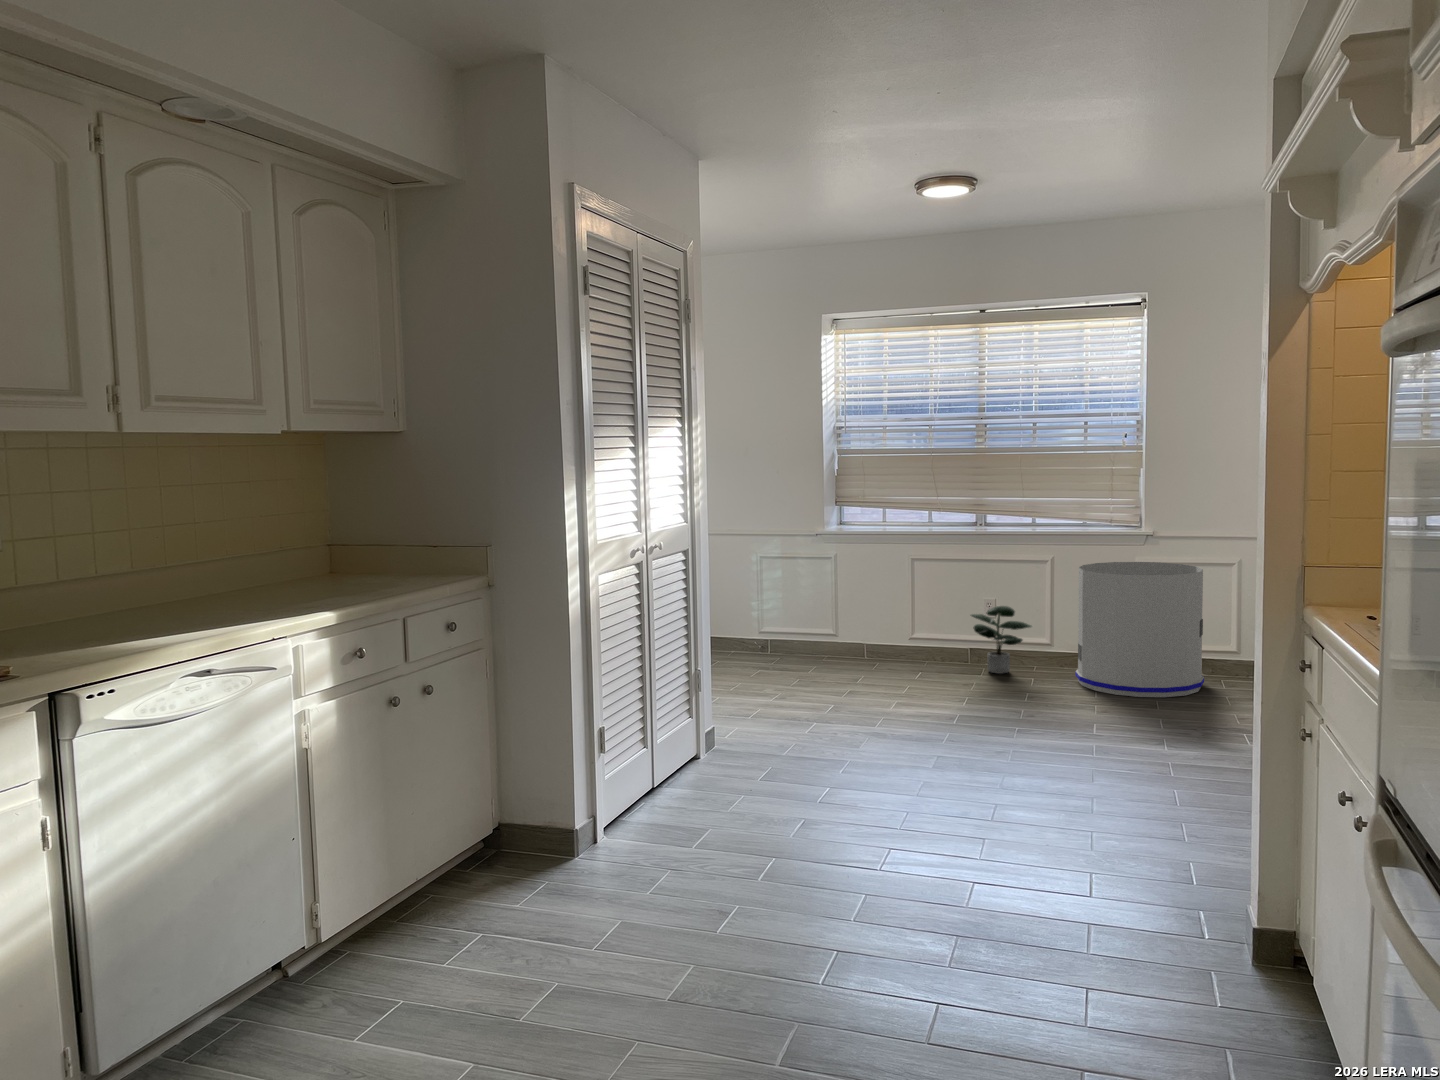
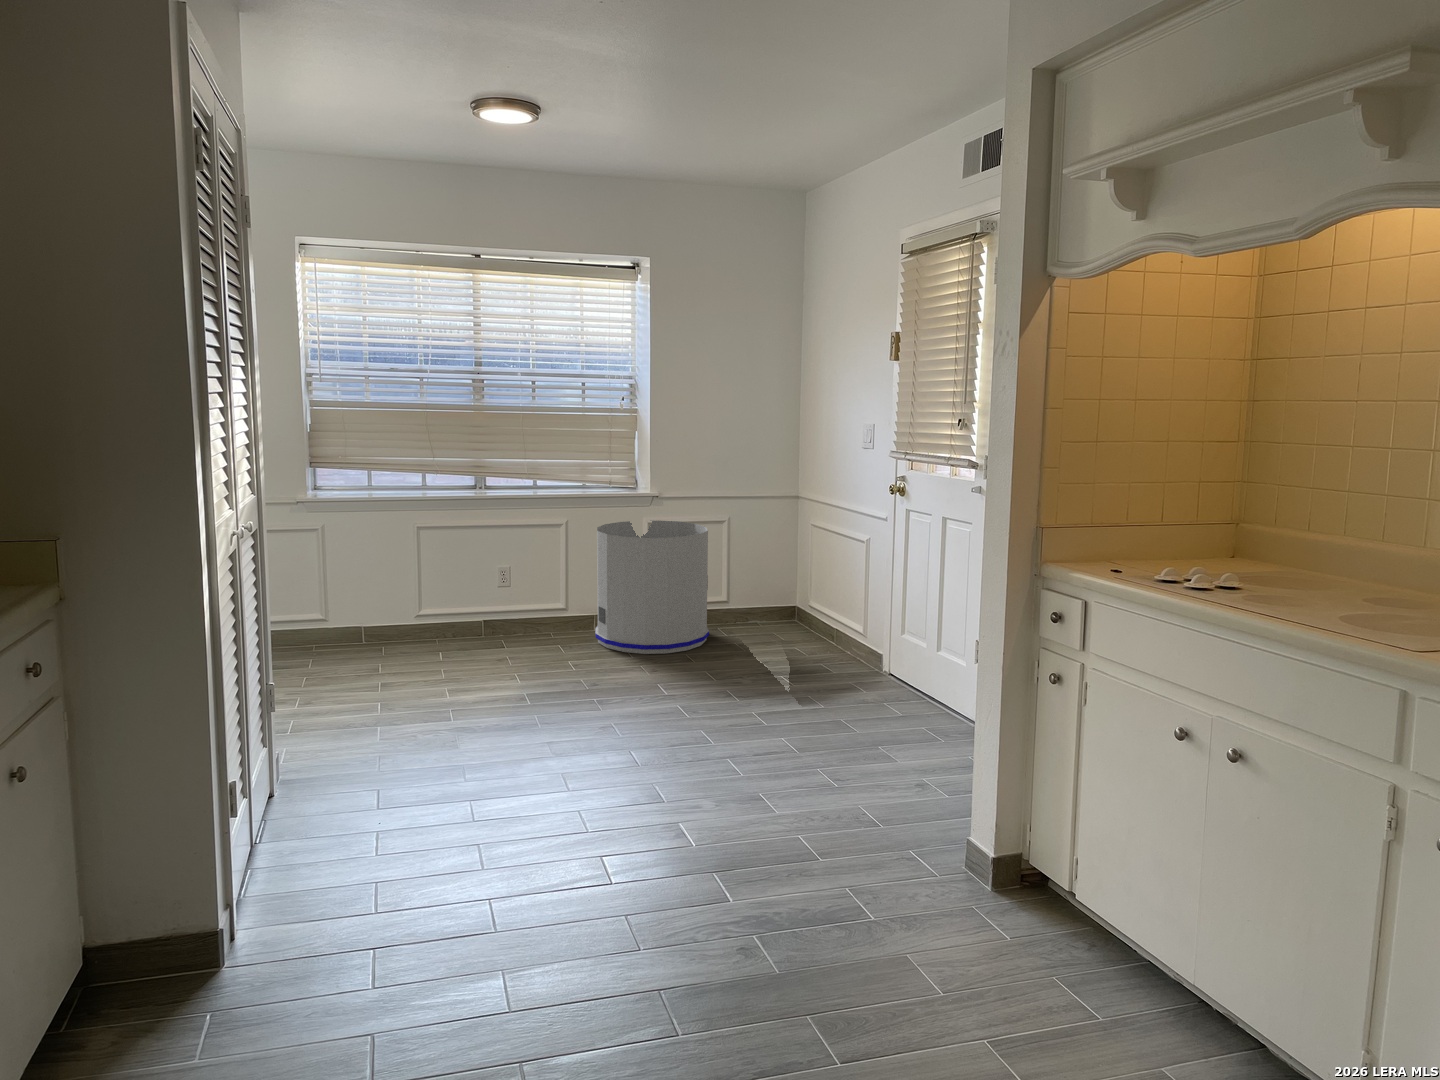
potted plant: present [971,606,1032,674] -> none [486,573,552,645]

